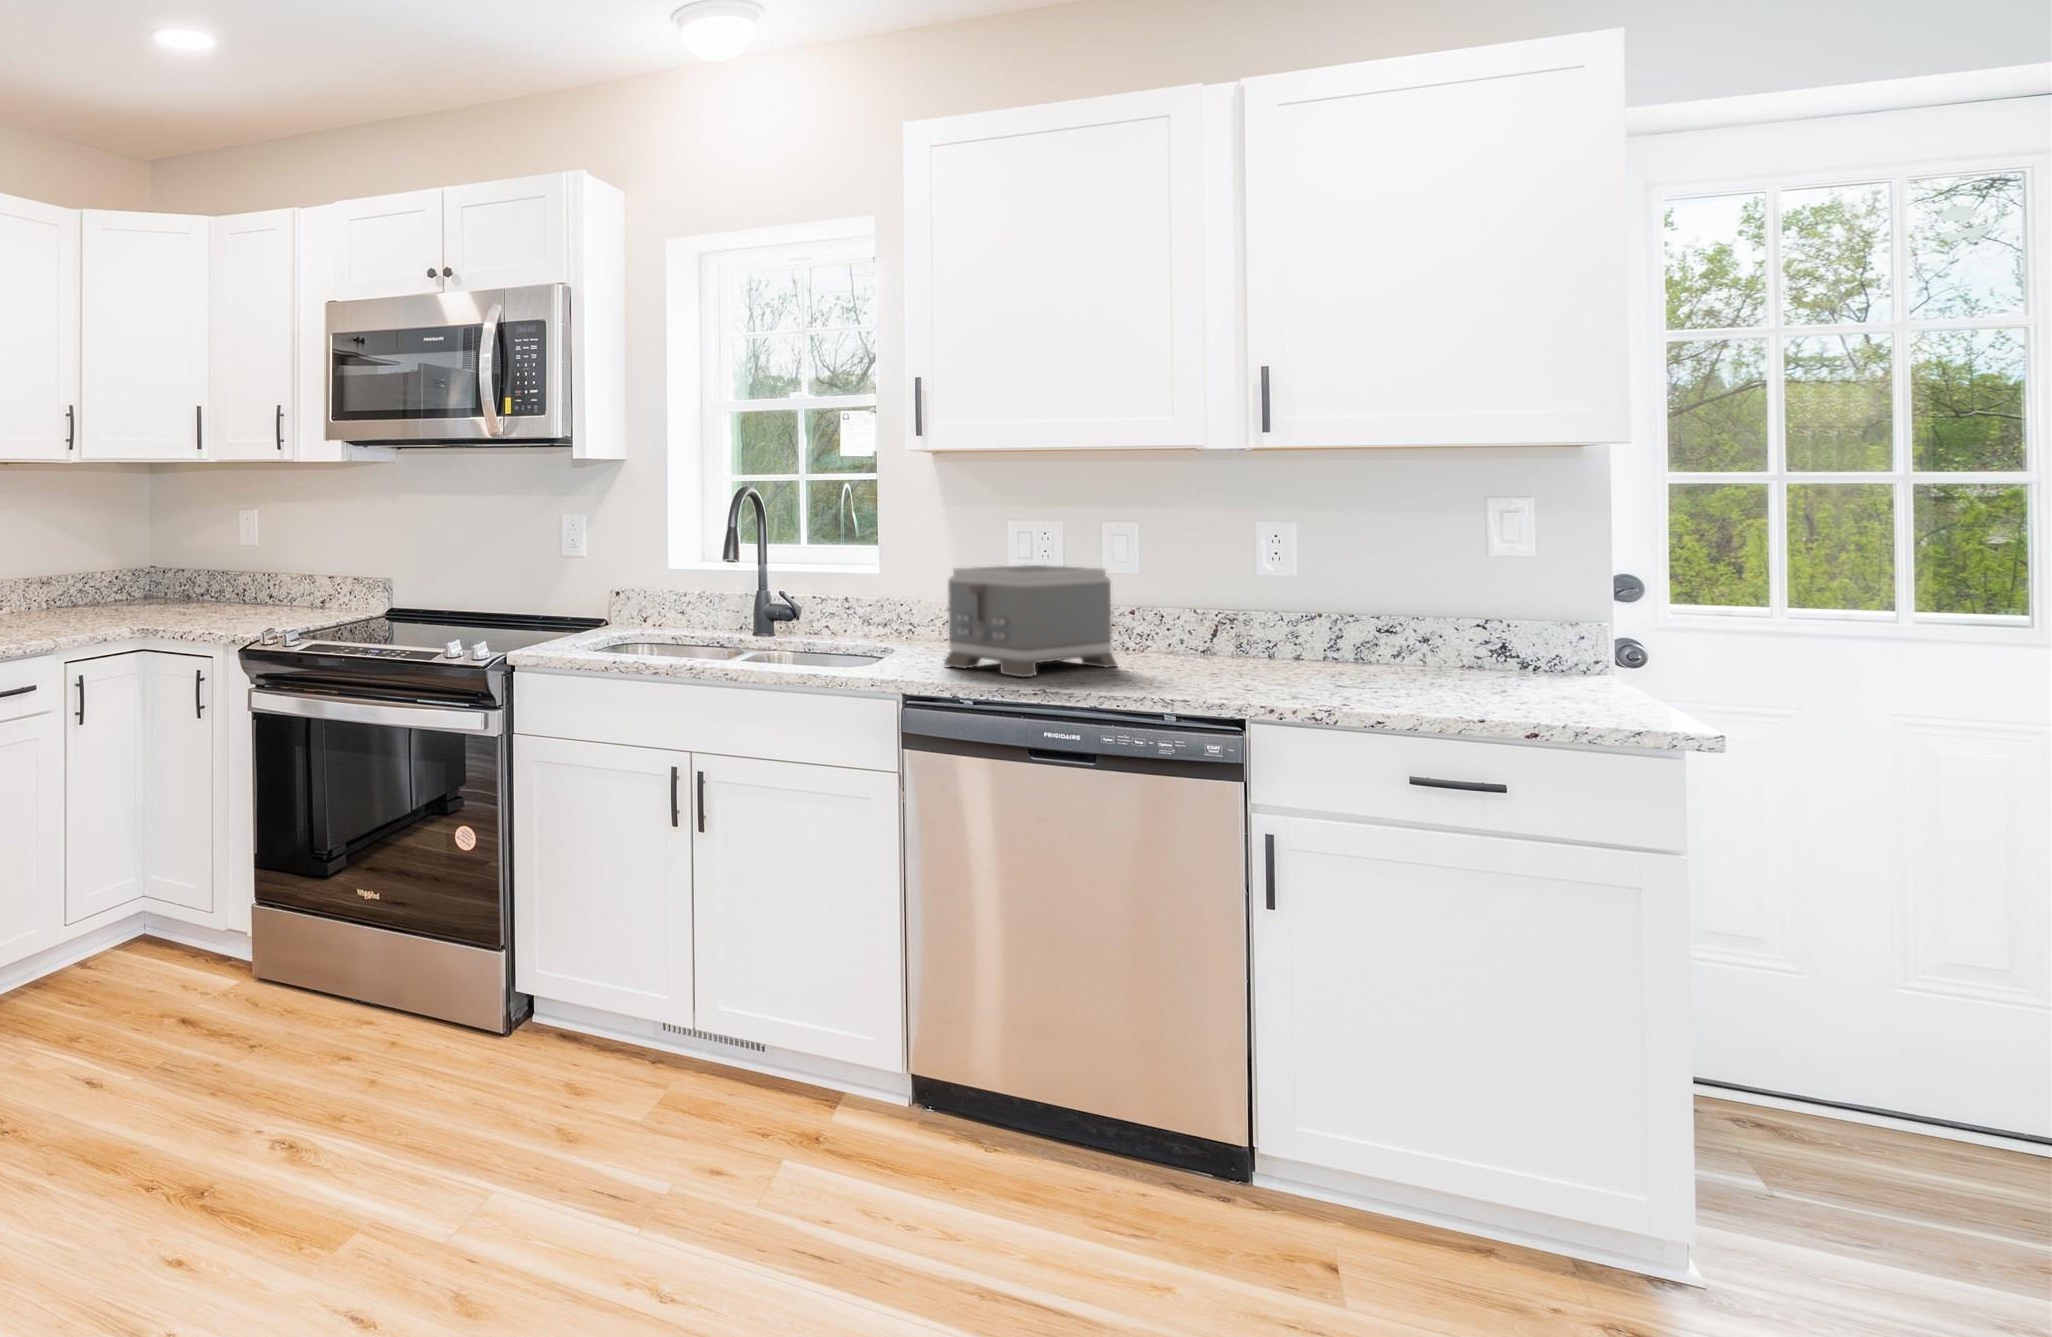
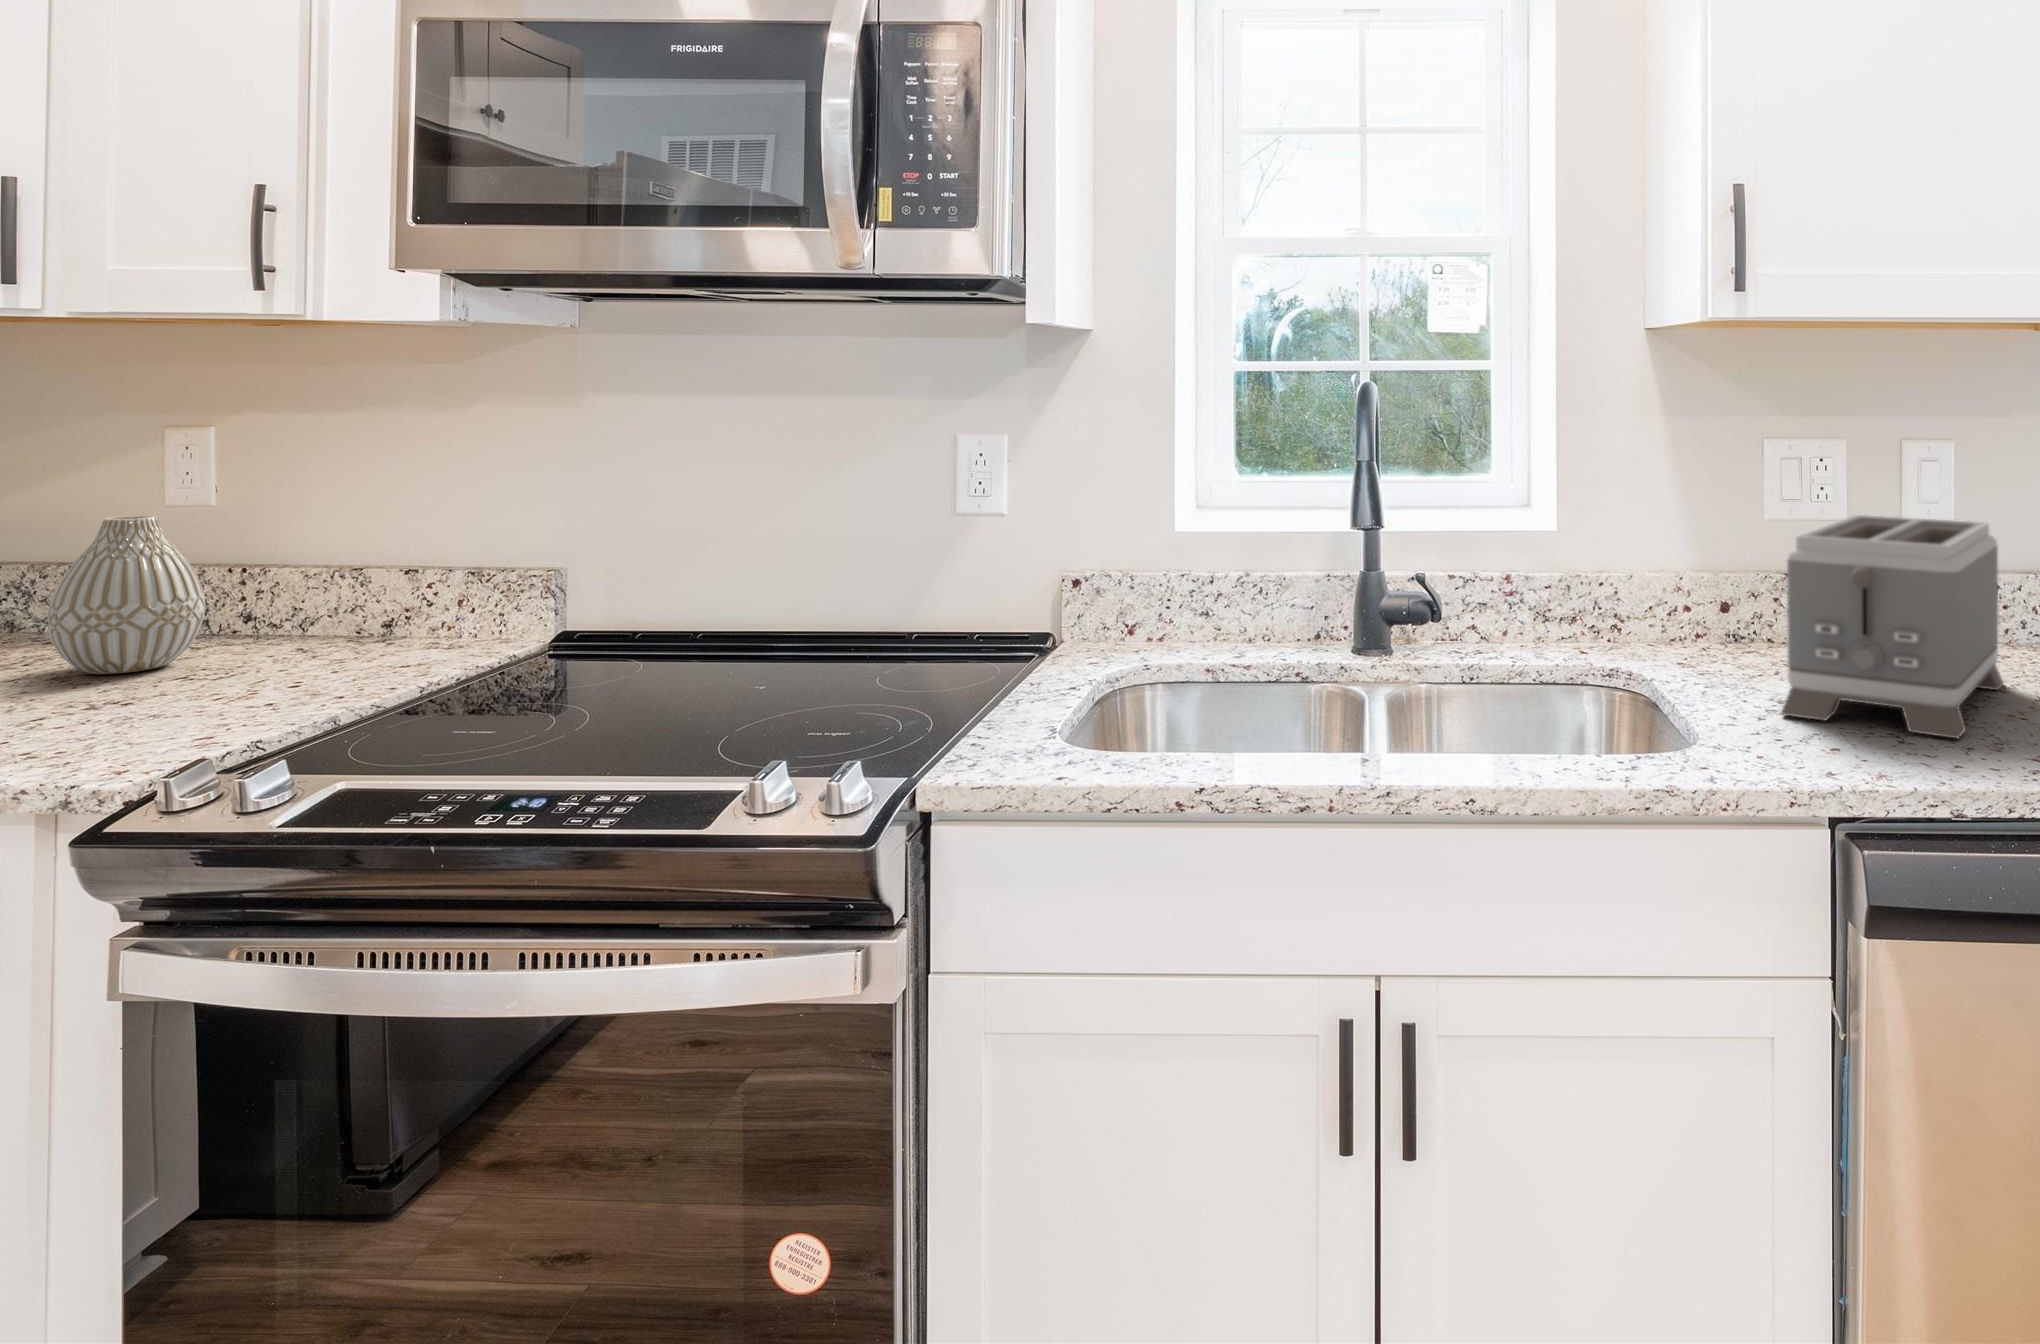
vase: none [205,548,258,614] -> present [48,515,205,674]

